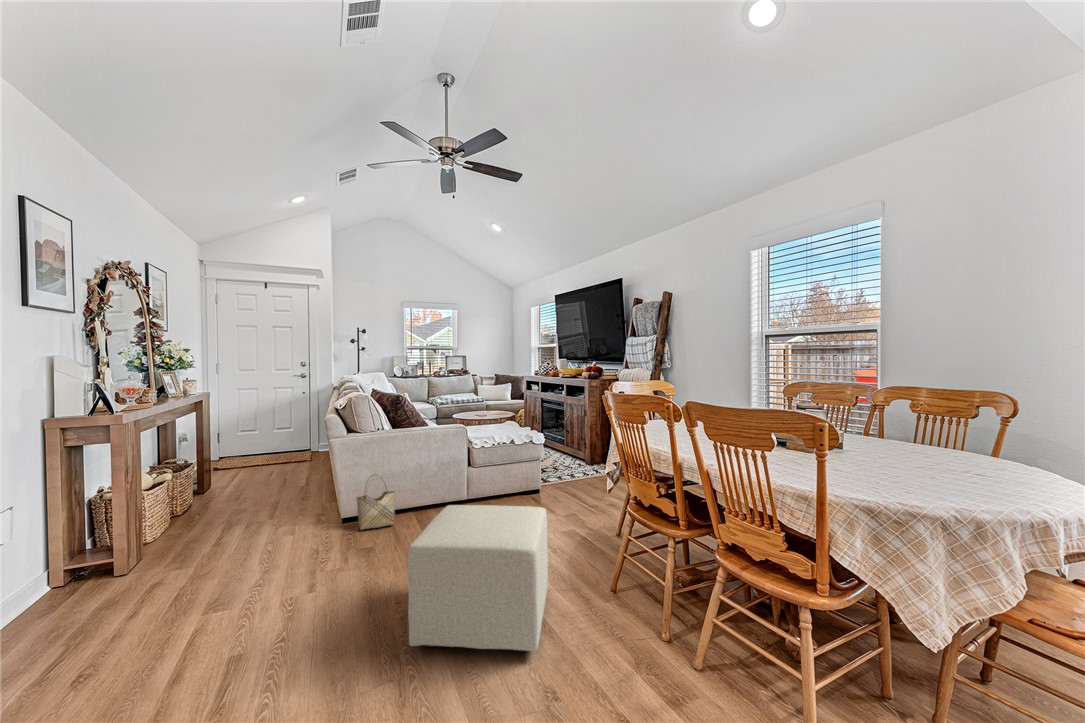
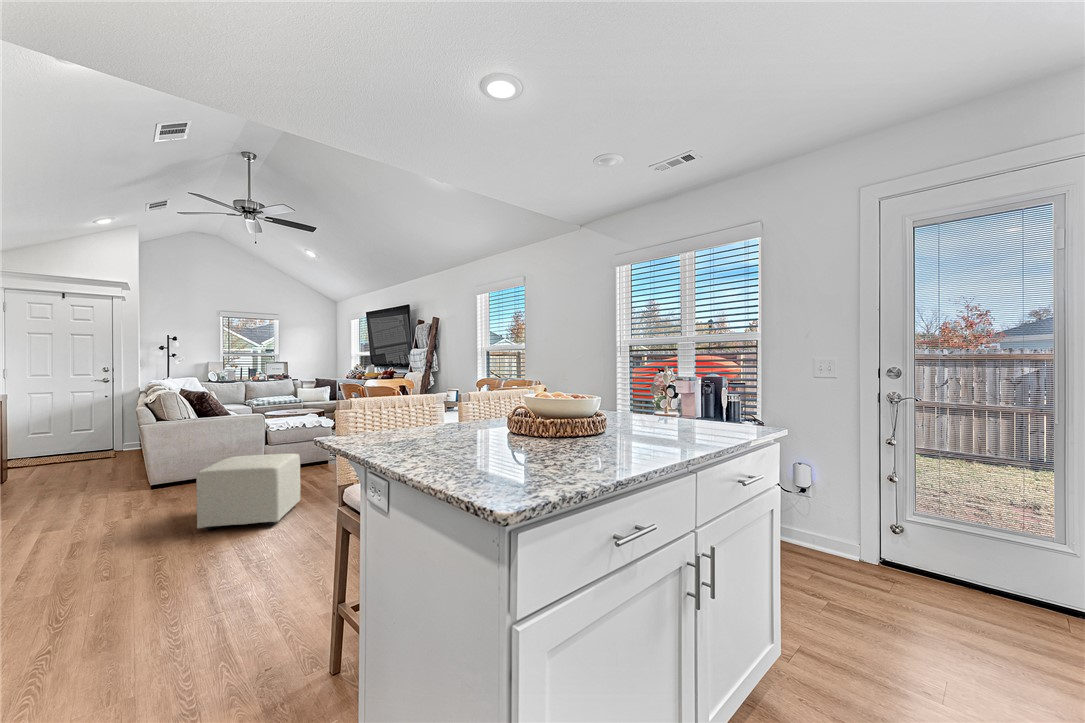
woven basket: present [357,478,395,530] -> none [163,451,199,491]

